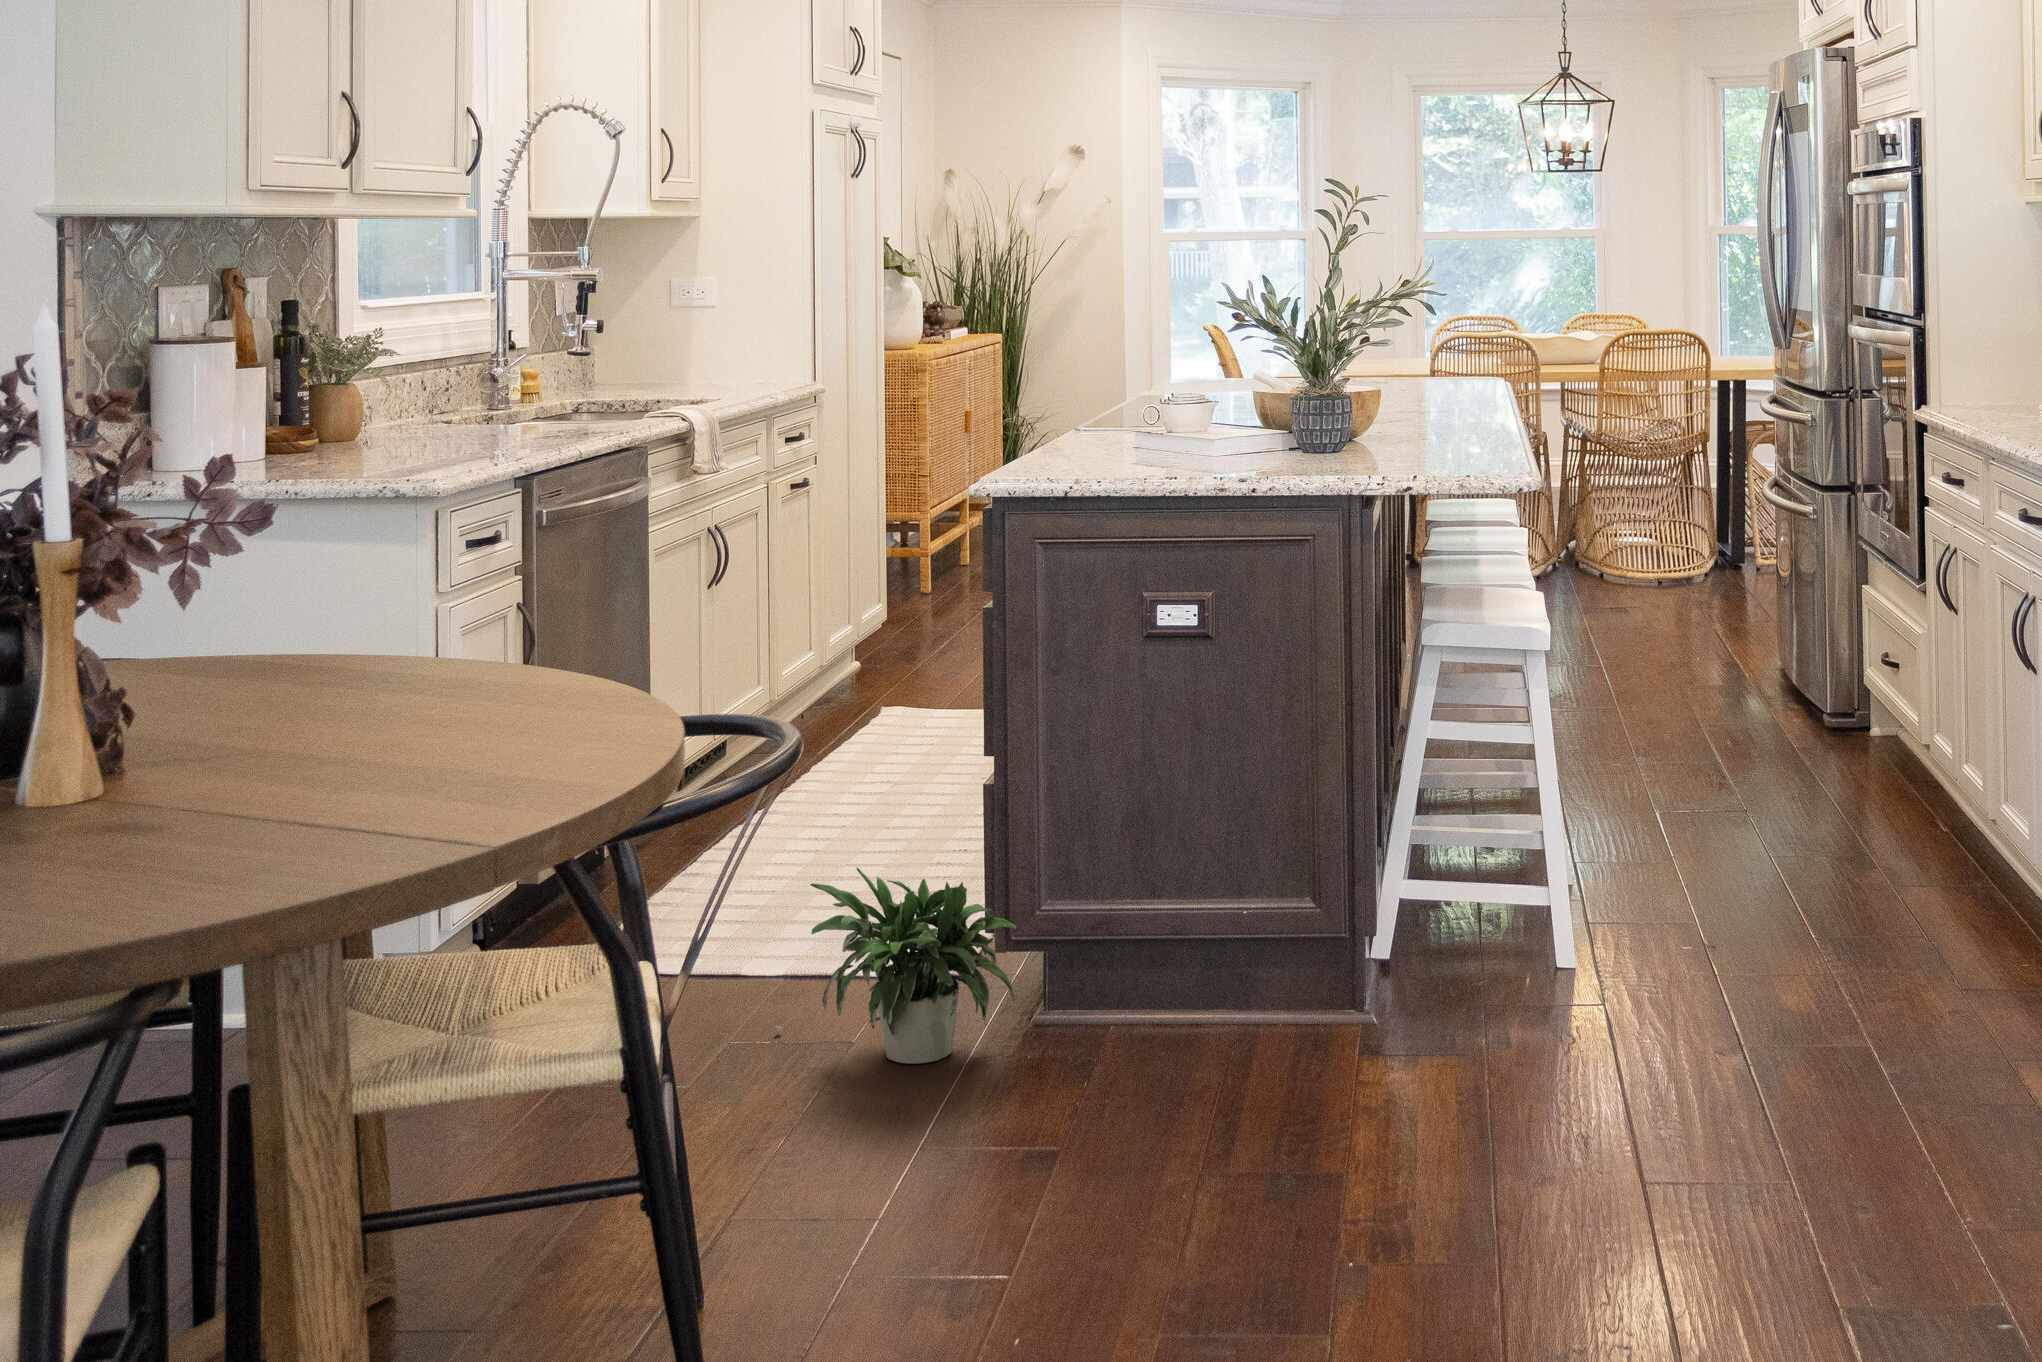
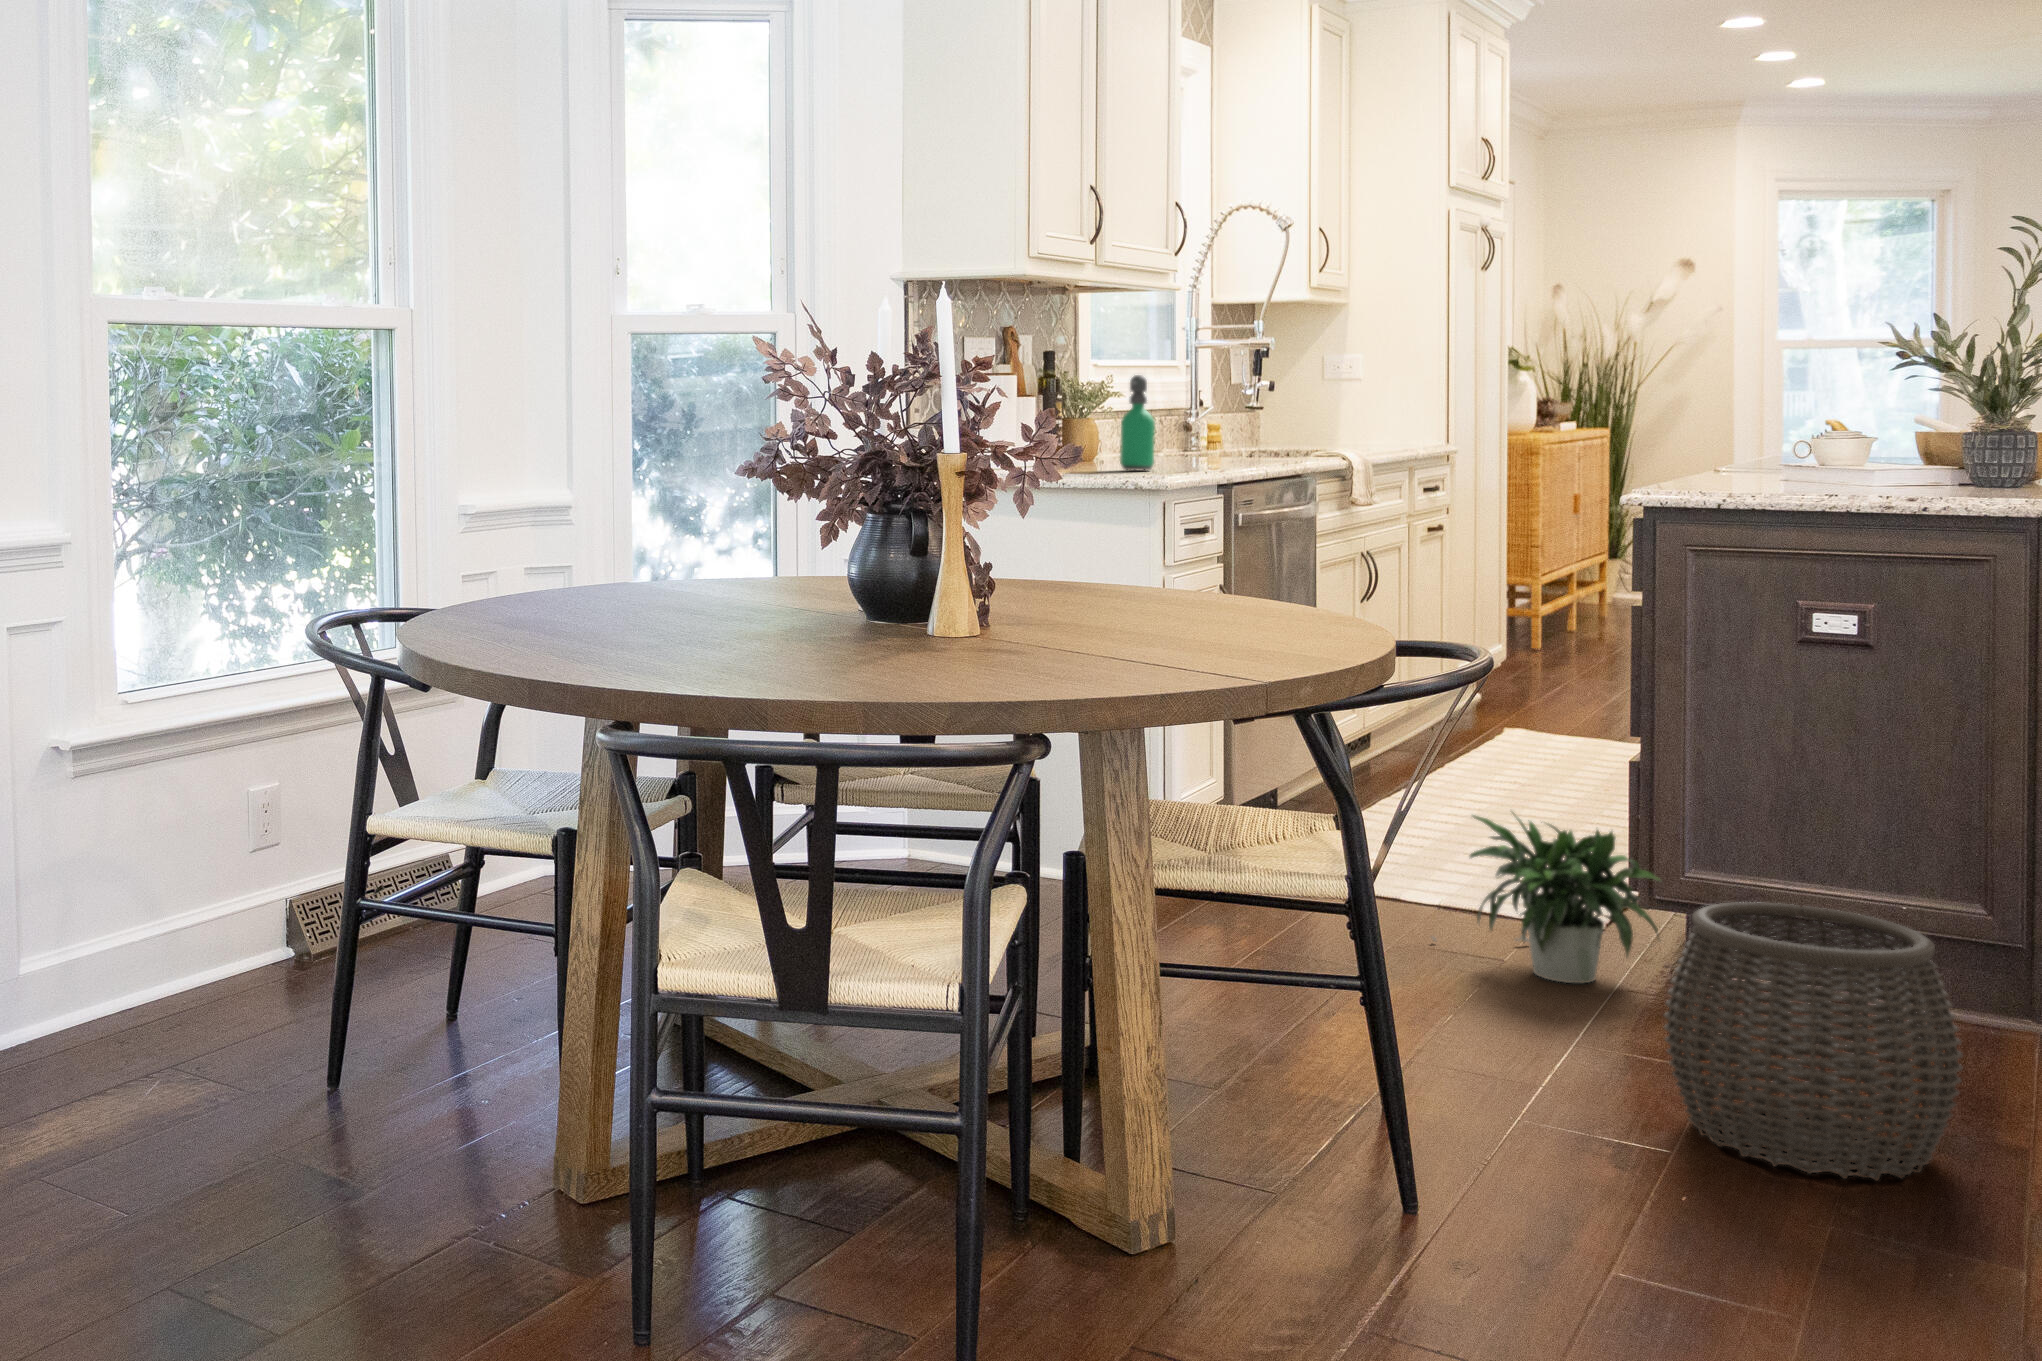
soap dispenser: none [376,341,424,467] -> present [1120,375,1155,470]
woven basket: none [1002,972,1289,1290] -> present [1664,902,1963,1180]

